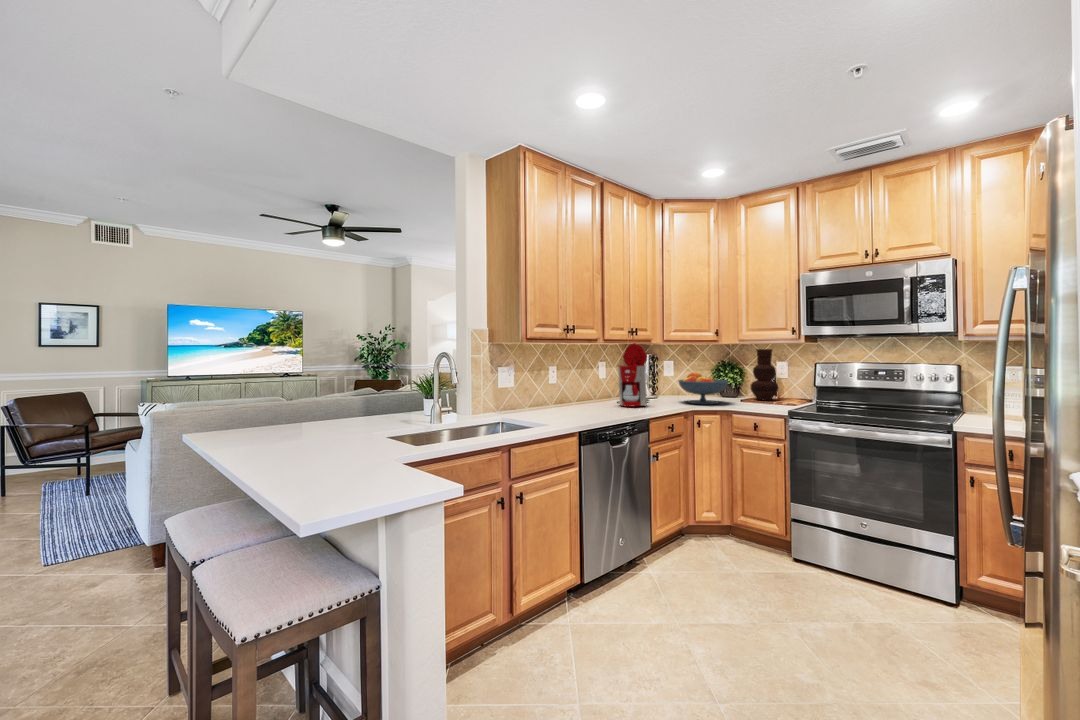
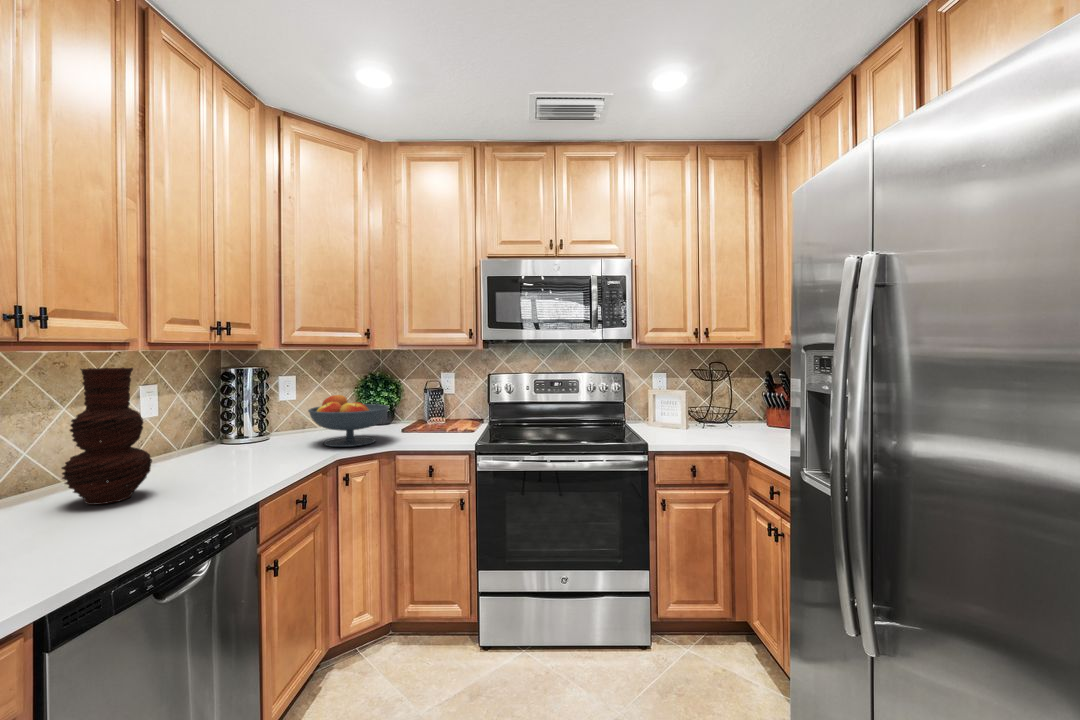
coffee maker: present [618,343,649,406] -> none [185,349,255,473]
vase: present [750,349,778,400] -> present [62,368,152,505]

